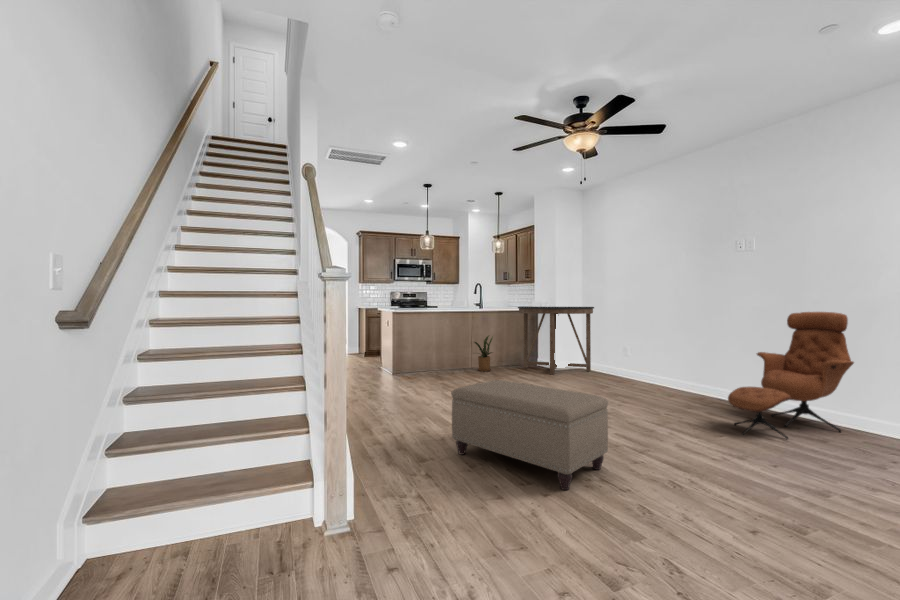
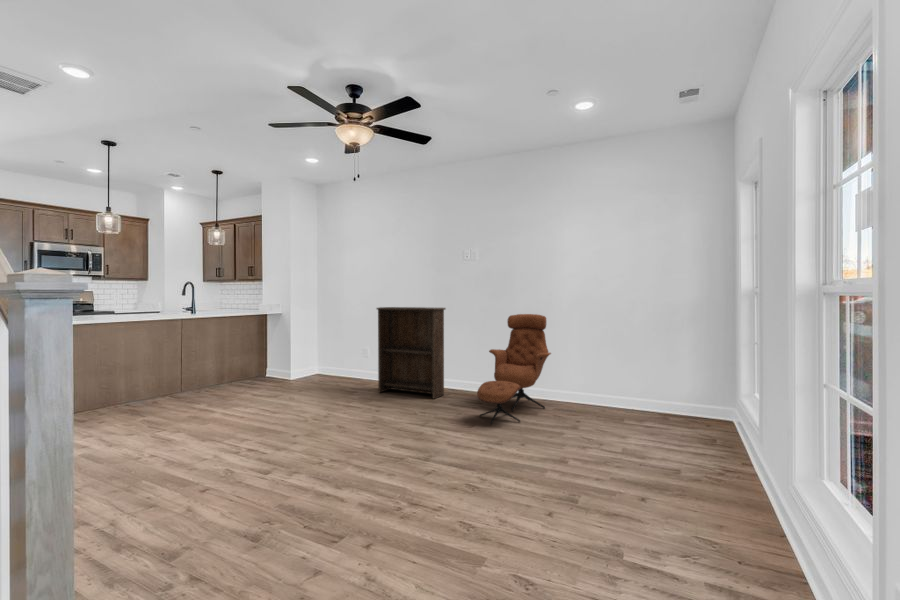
bookshelf: none [628,304,705,401] -> present [377,307,445,399]
console table: present [518,307,594,375] -> none [245,309,335,388]
house plant: present [474,336,493,371] -> none [182,347,215,394]
ottoman: present [451,380,608,490] -> none [216,412,410,531]

